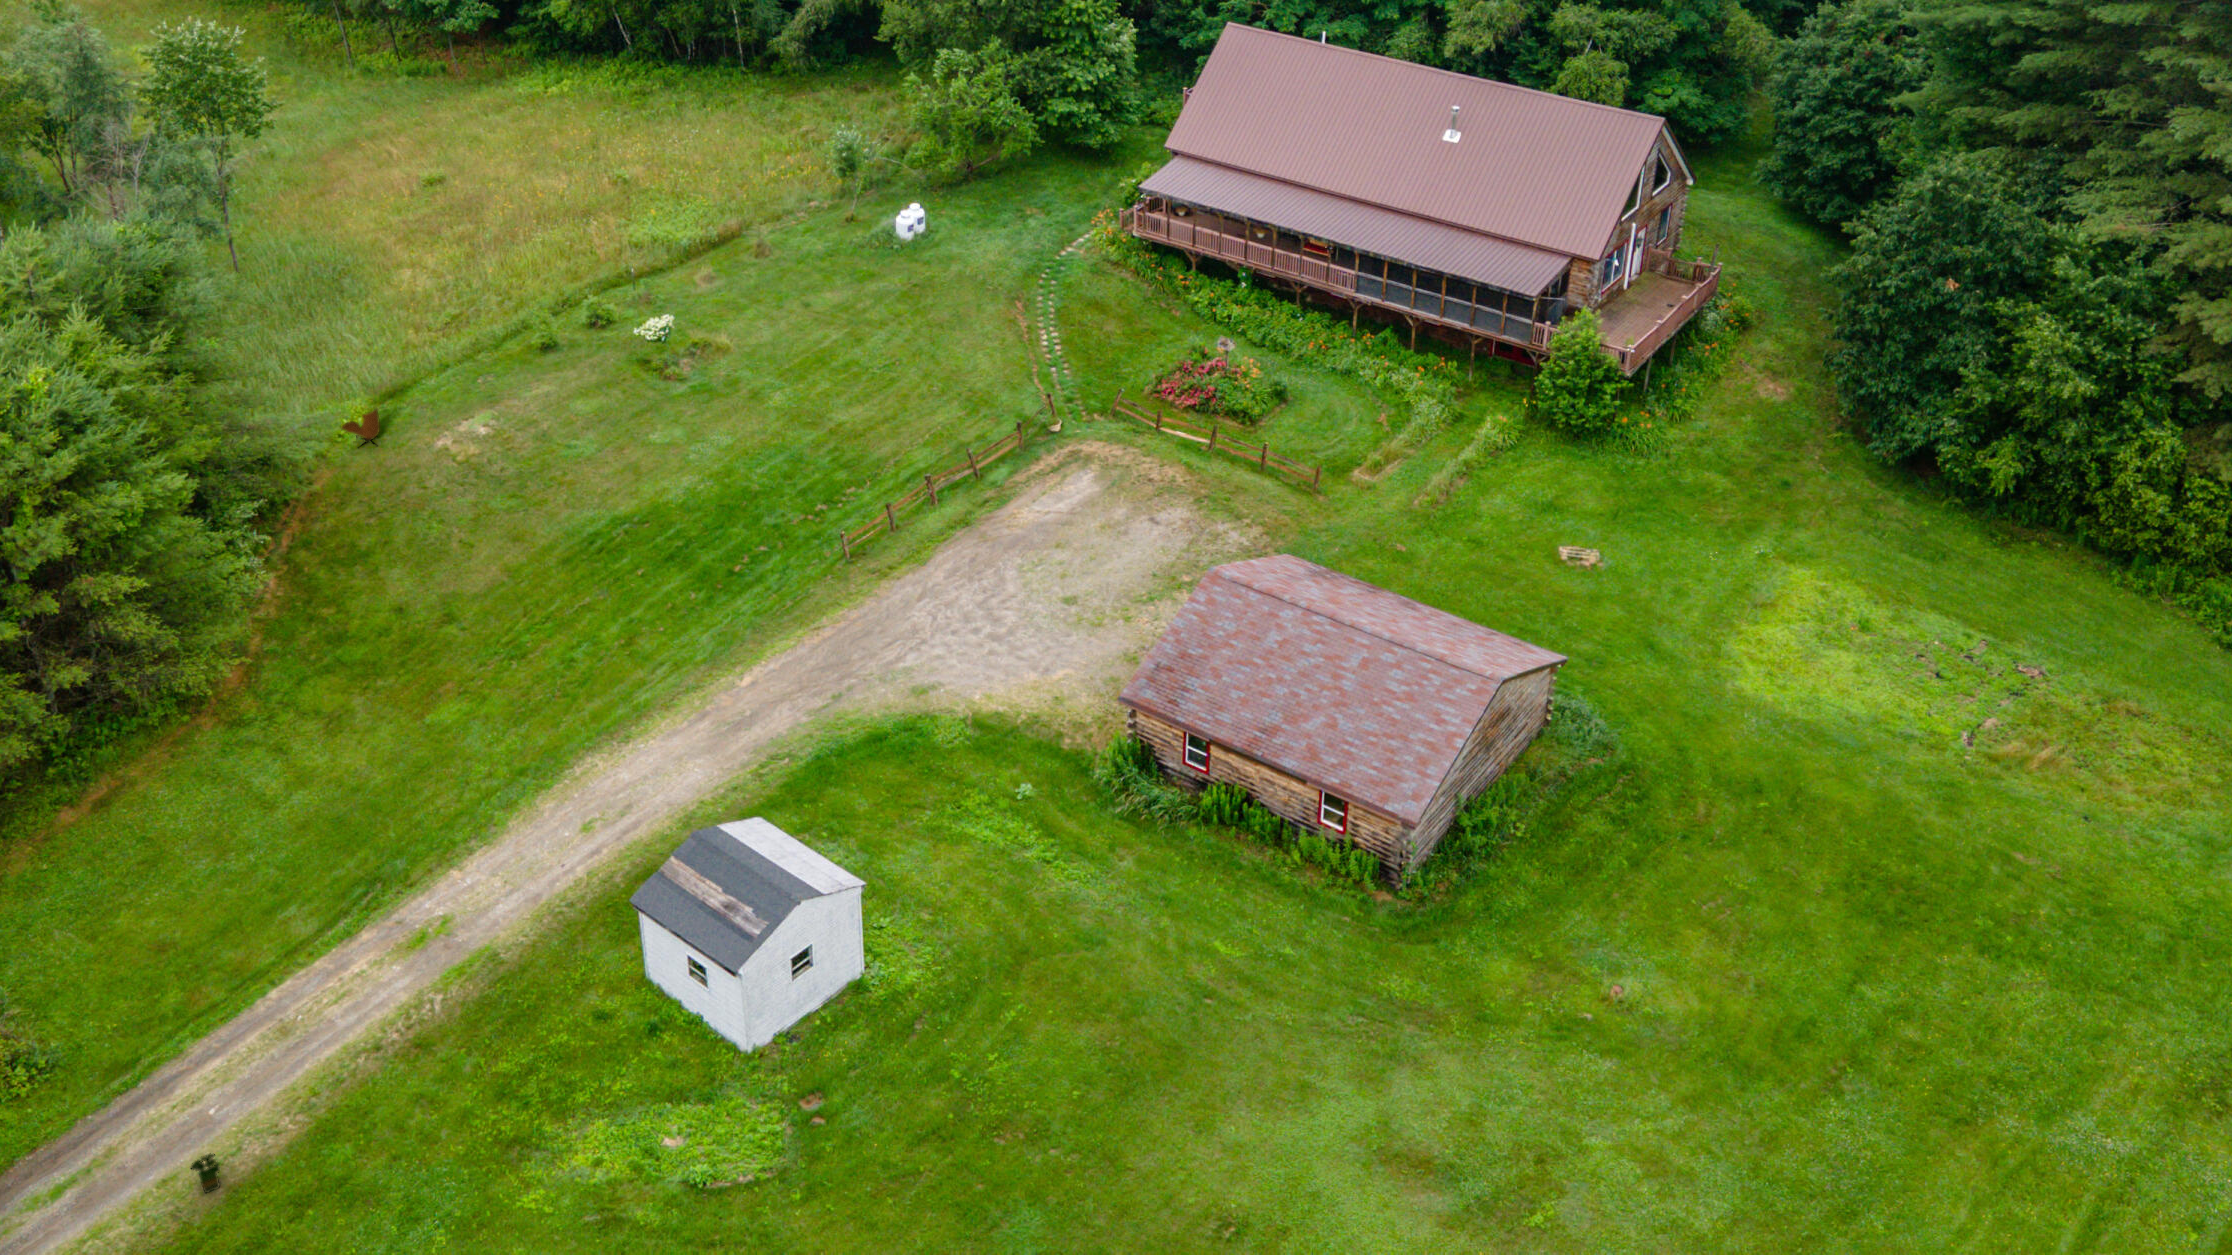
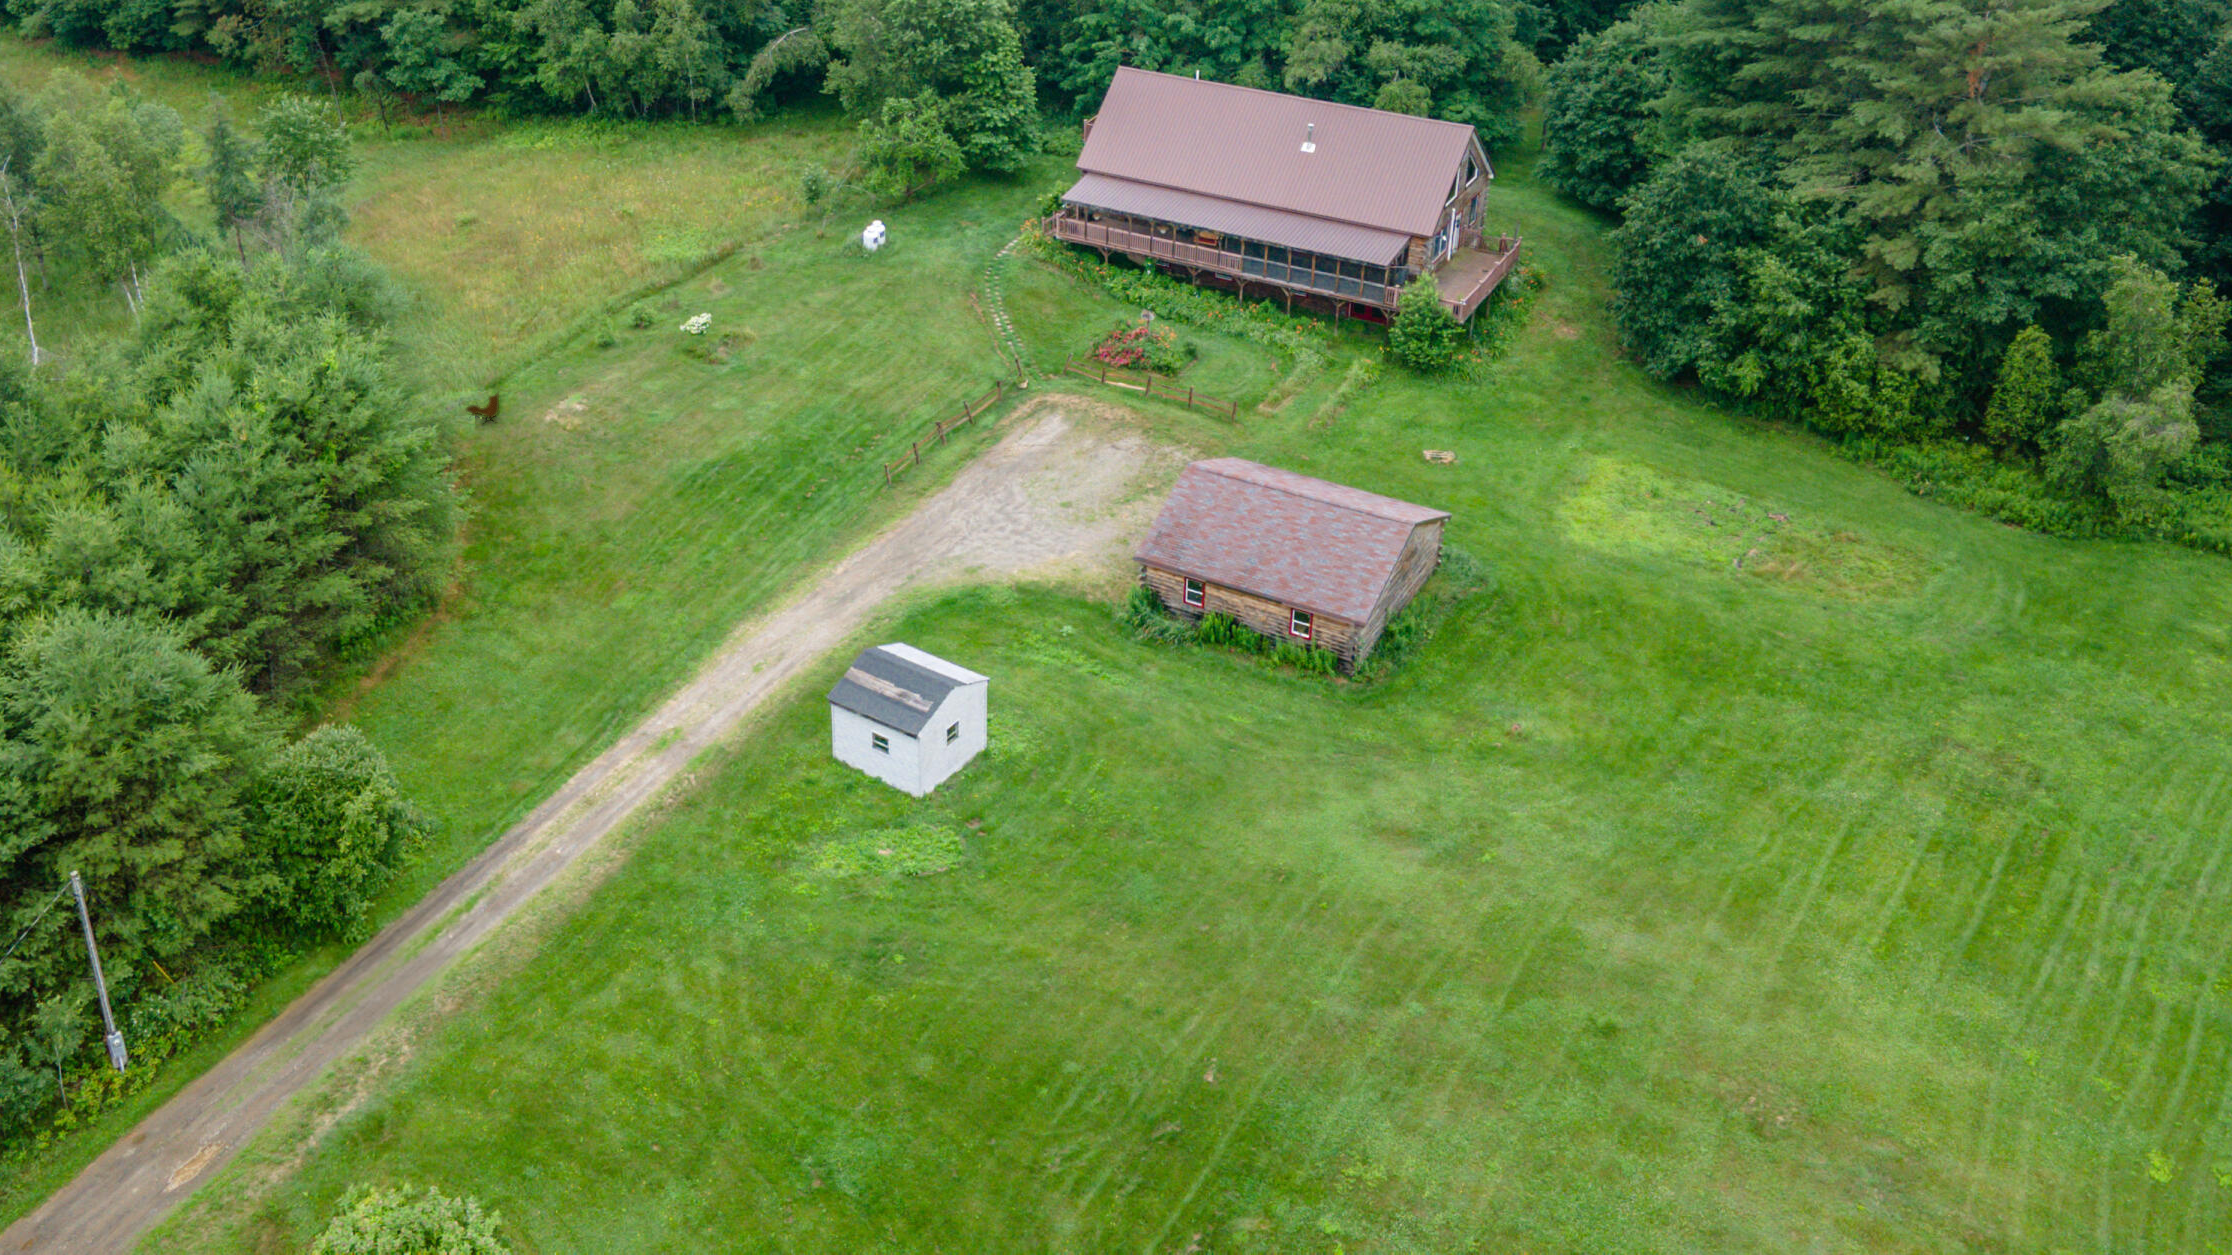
potted tree: present [190,1153,220,1193] -> none [550,880,571,910]

